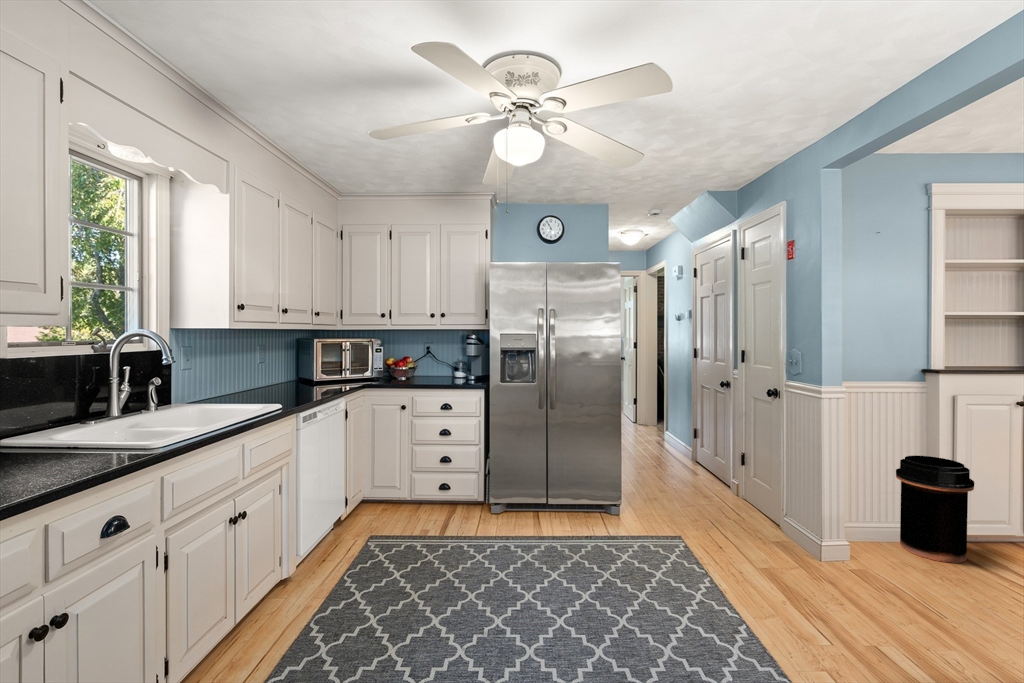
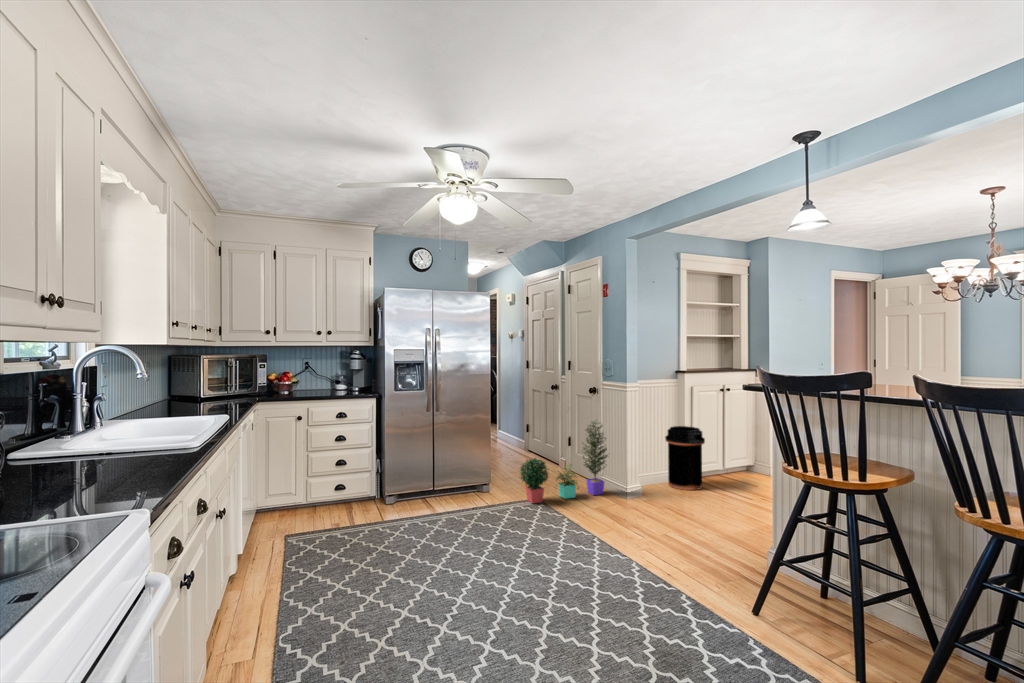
potted plant: none [650,435,792,543] -> present [520,421,608,503]

